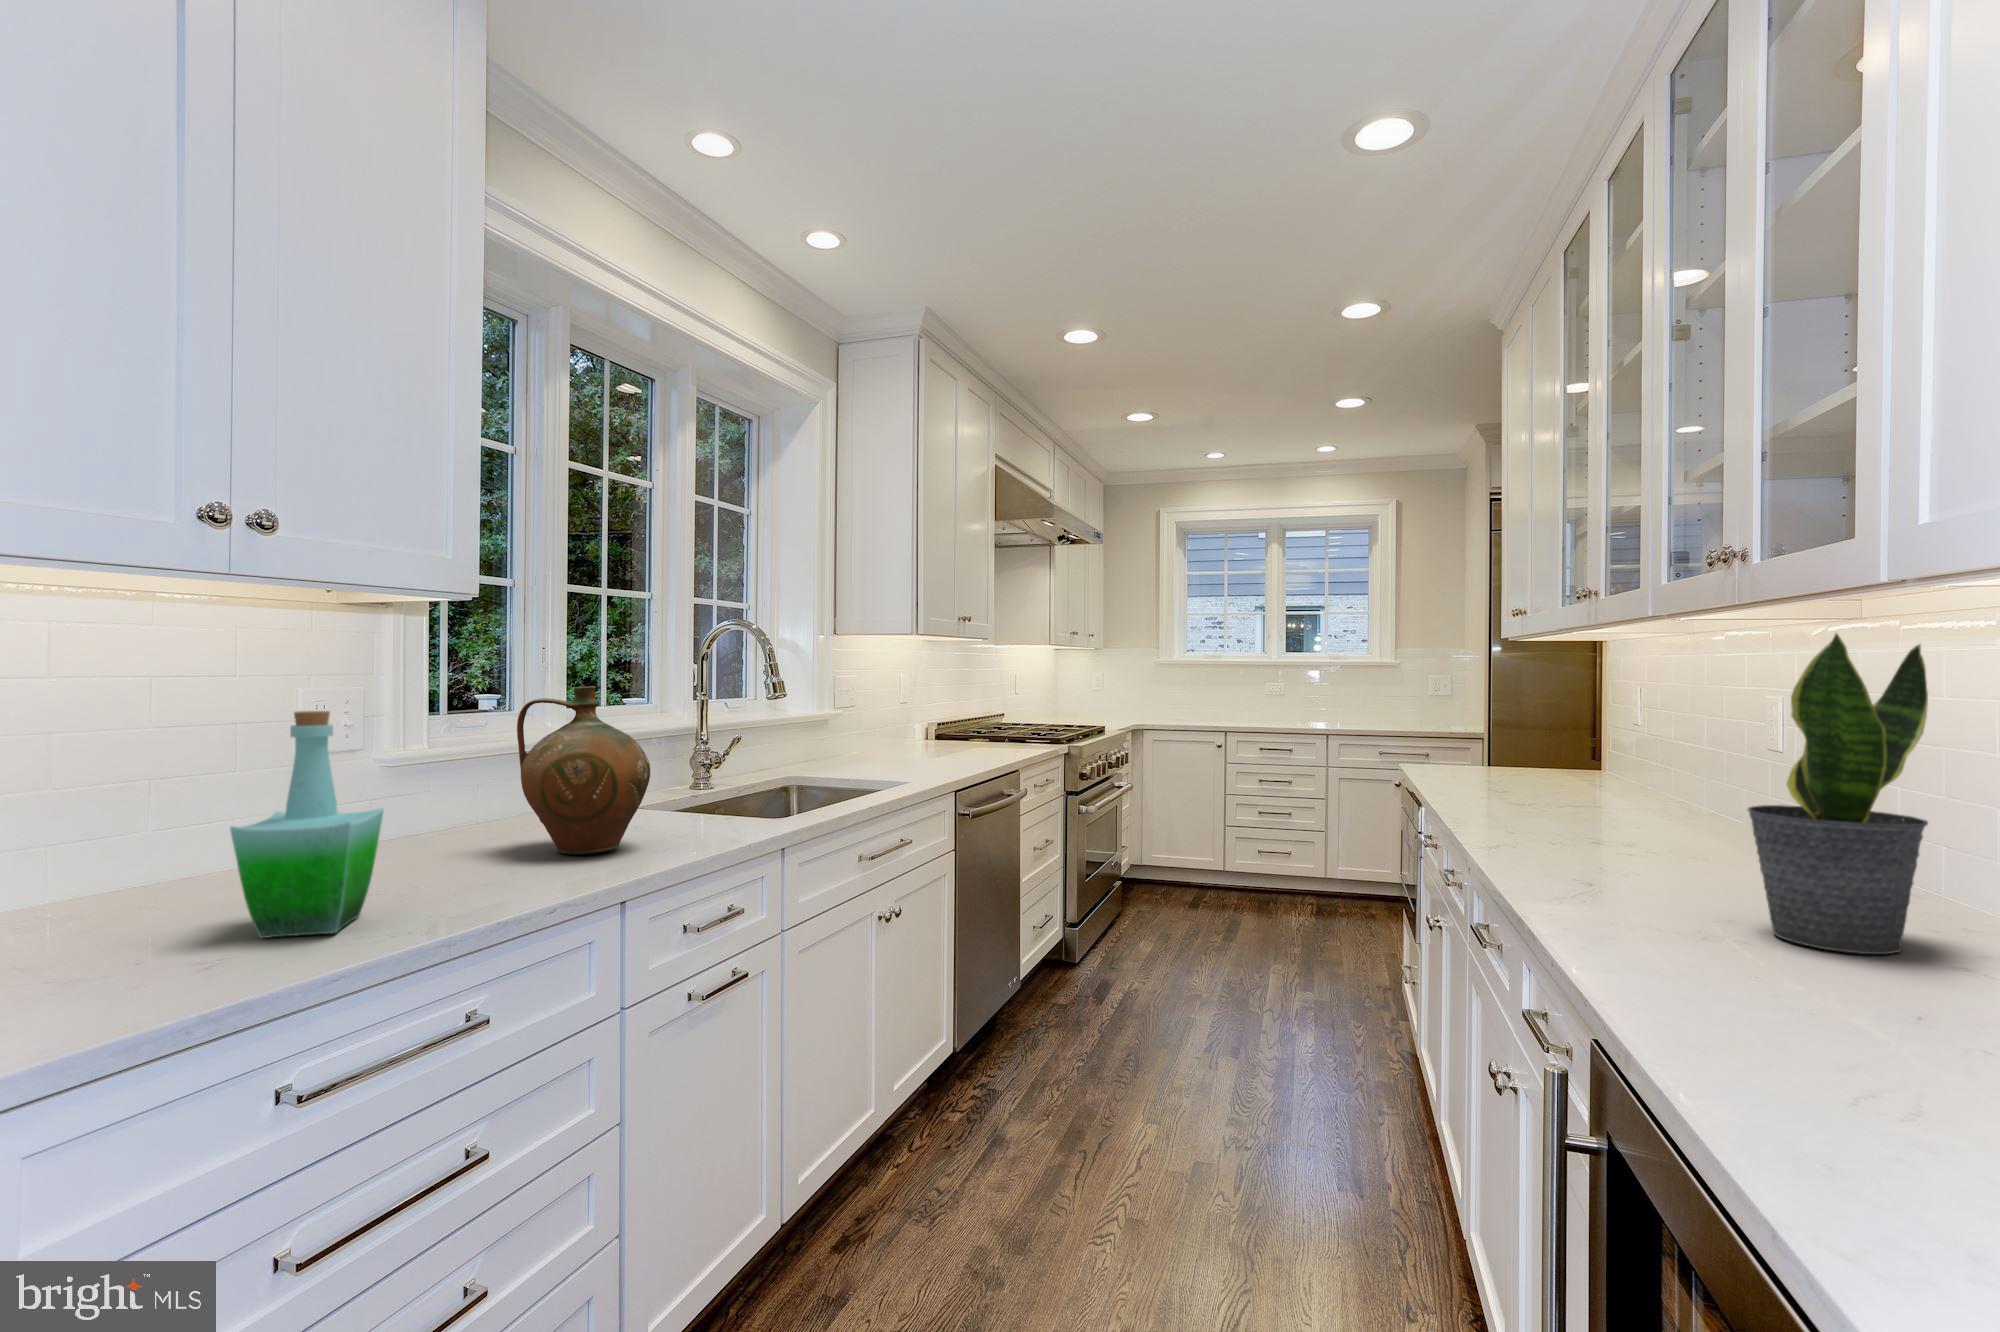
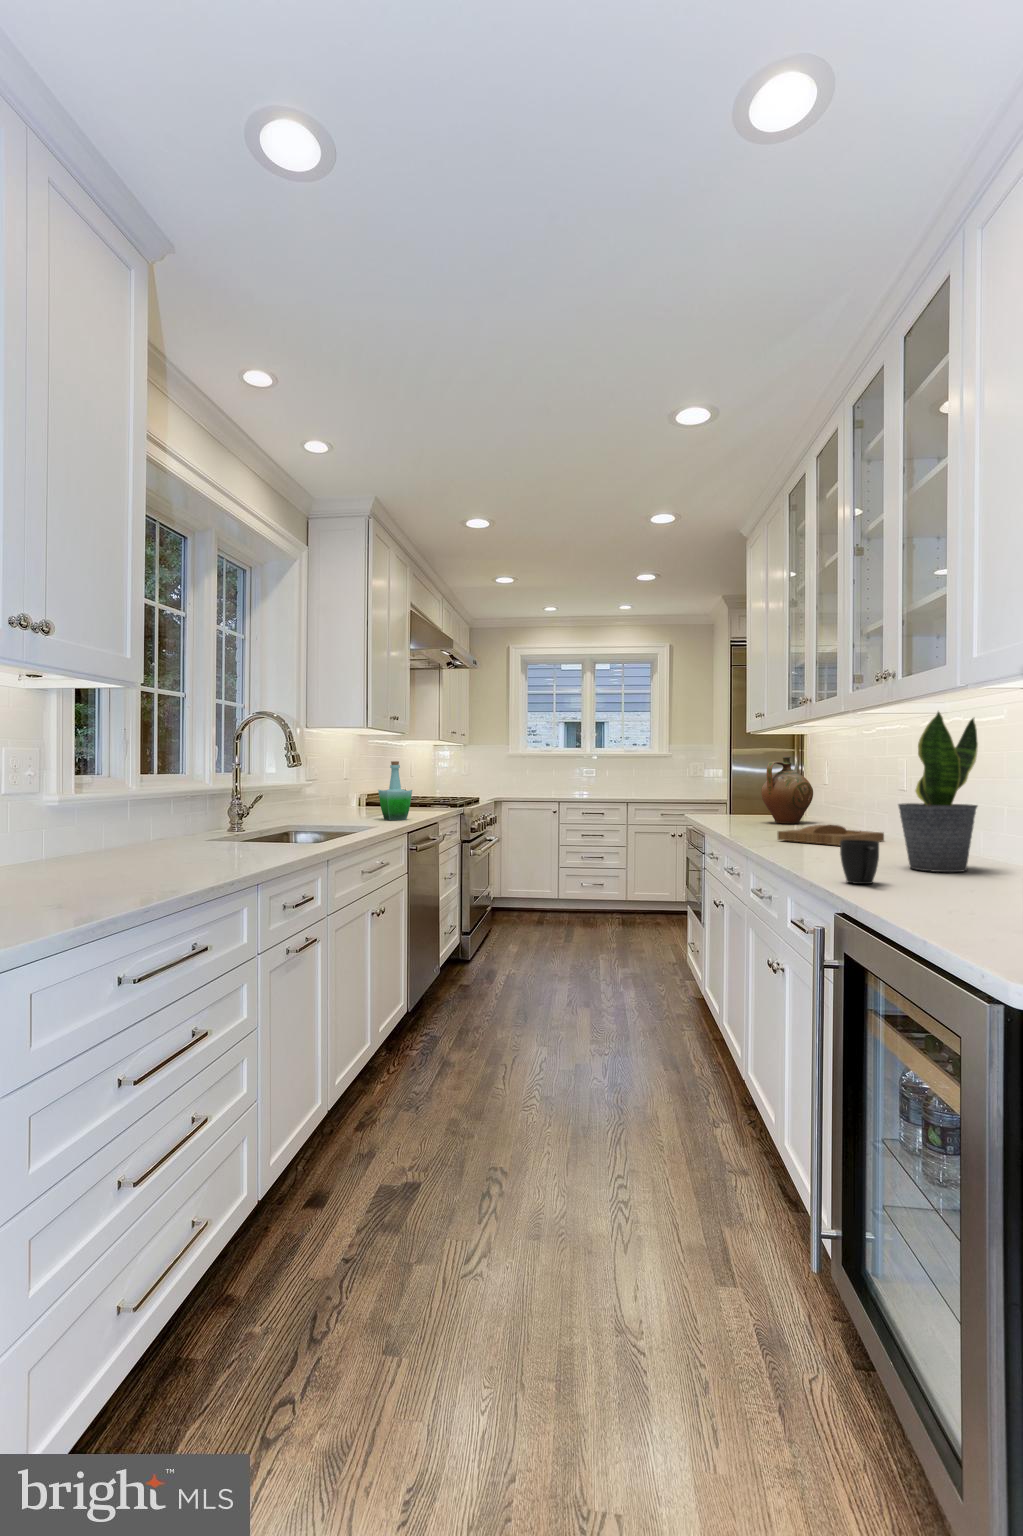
ceramic jug: present [517,686,650,855] -> present [761,757,813,824]
bottle: present [230,711,384,938] -> present [378,761,412,820]
tray: none [1529,814,1734,858] -> present [777,825,884,846]
mug: none [1613,885,1696,980] -> present [840,840,879,884]

